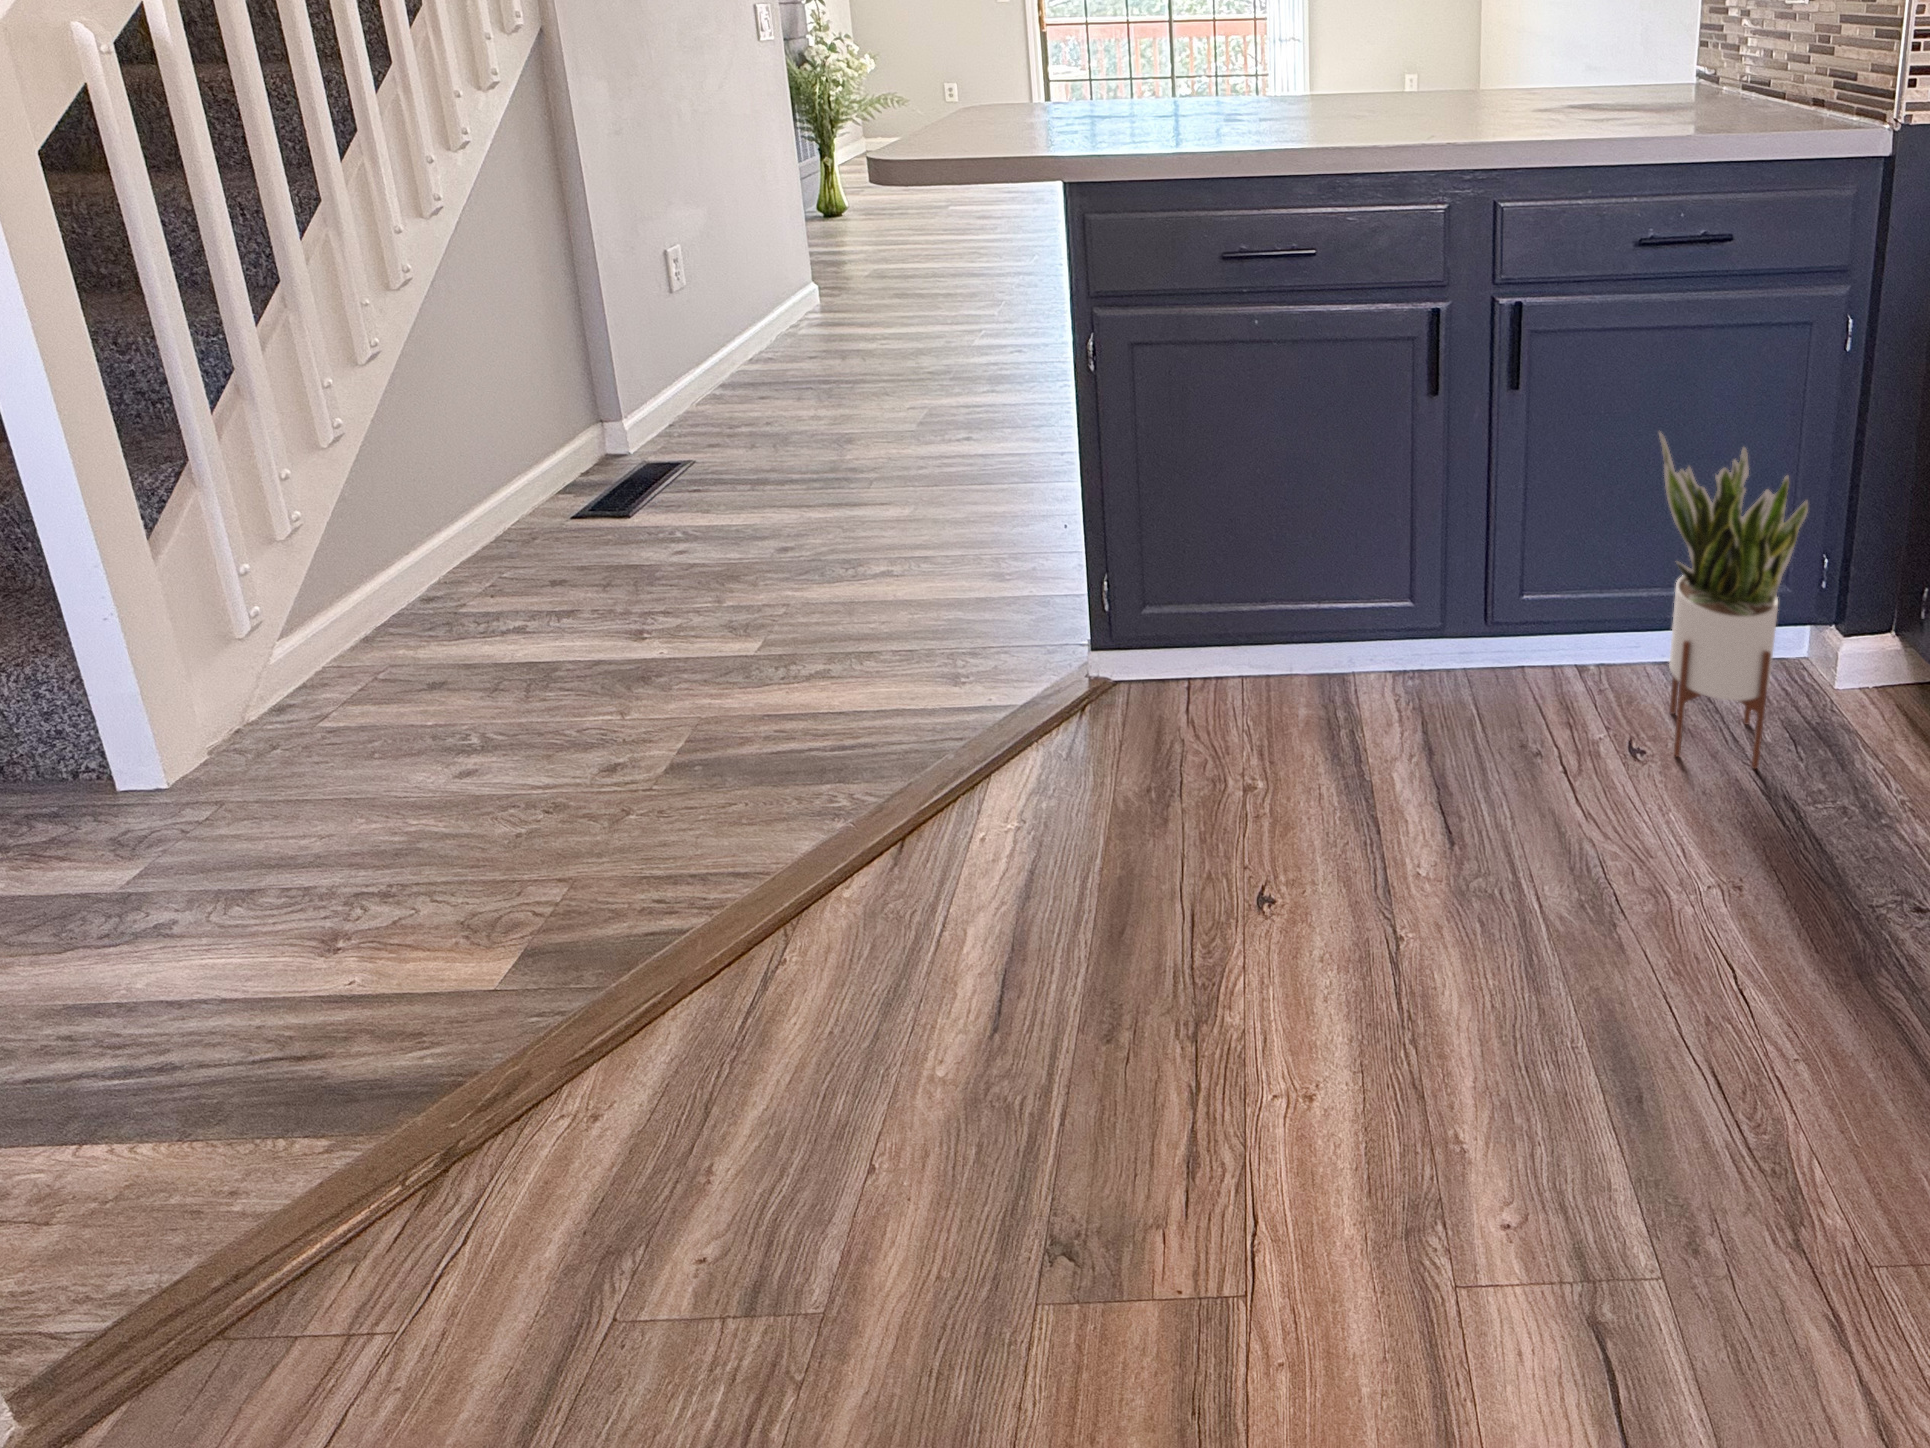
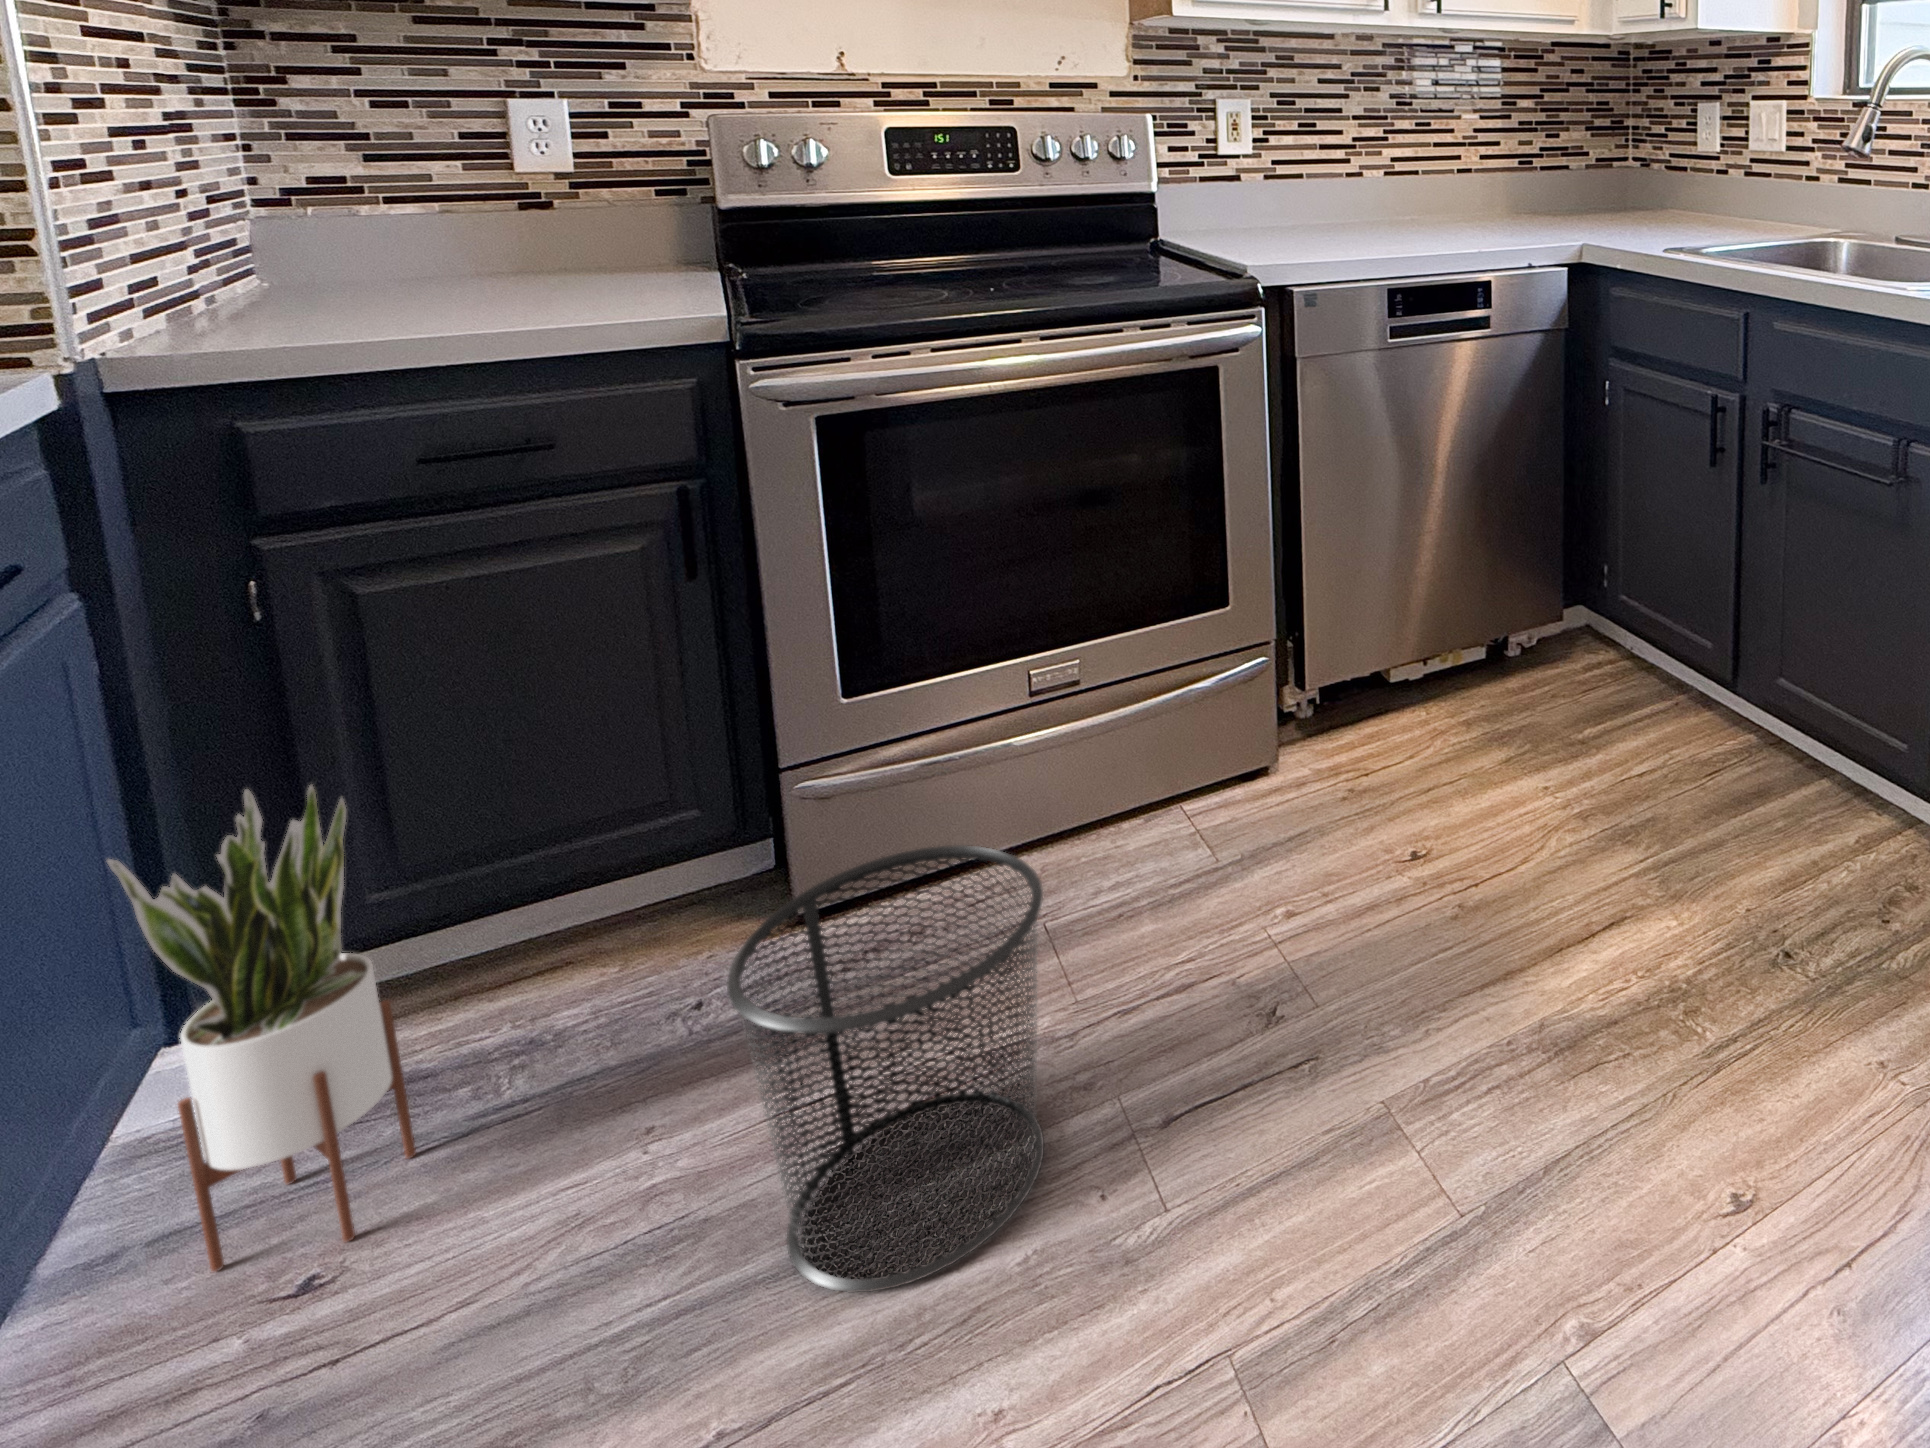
trash can: none [1457,731,1762,1176] -> present [727,845,1044,1292]

